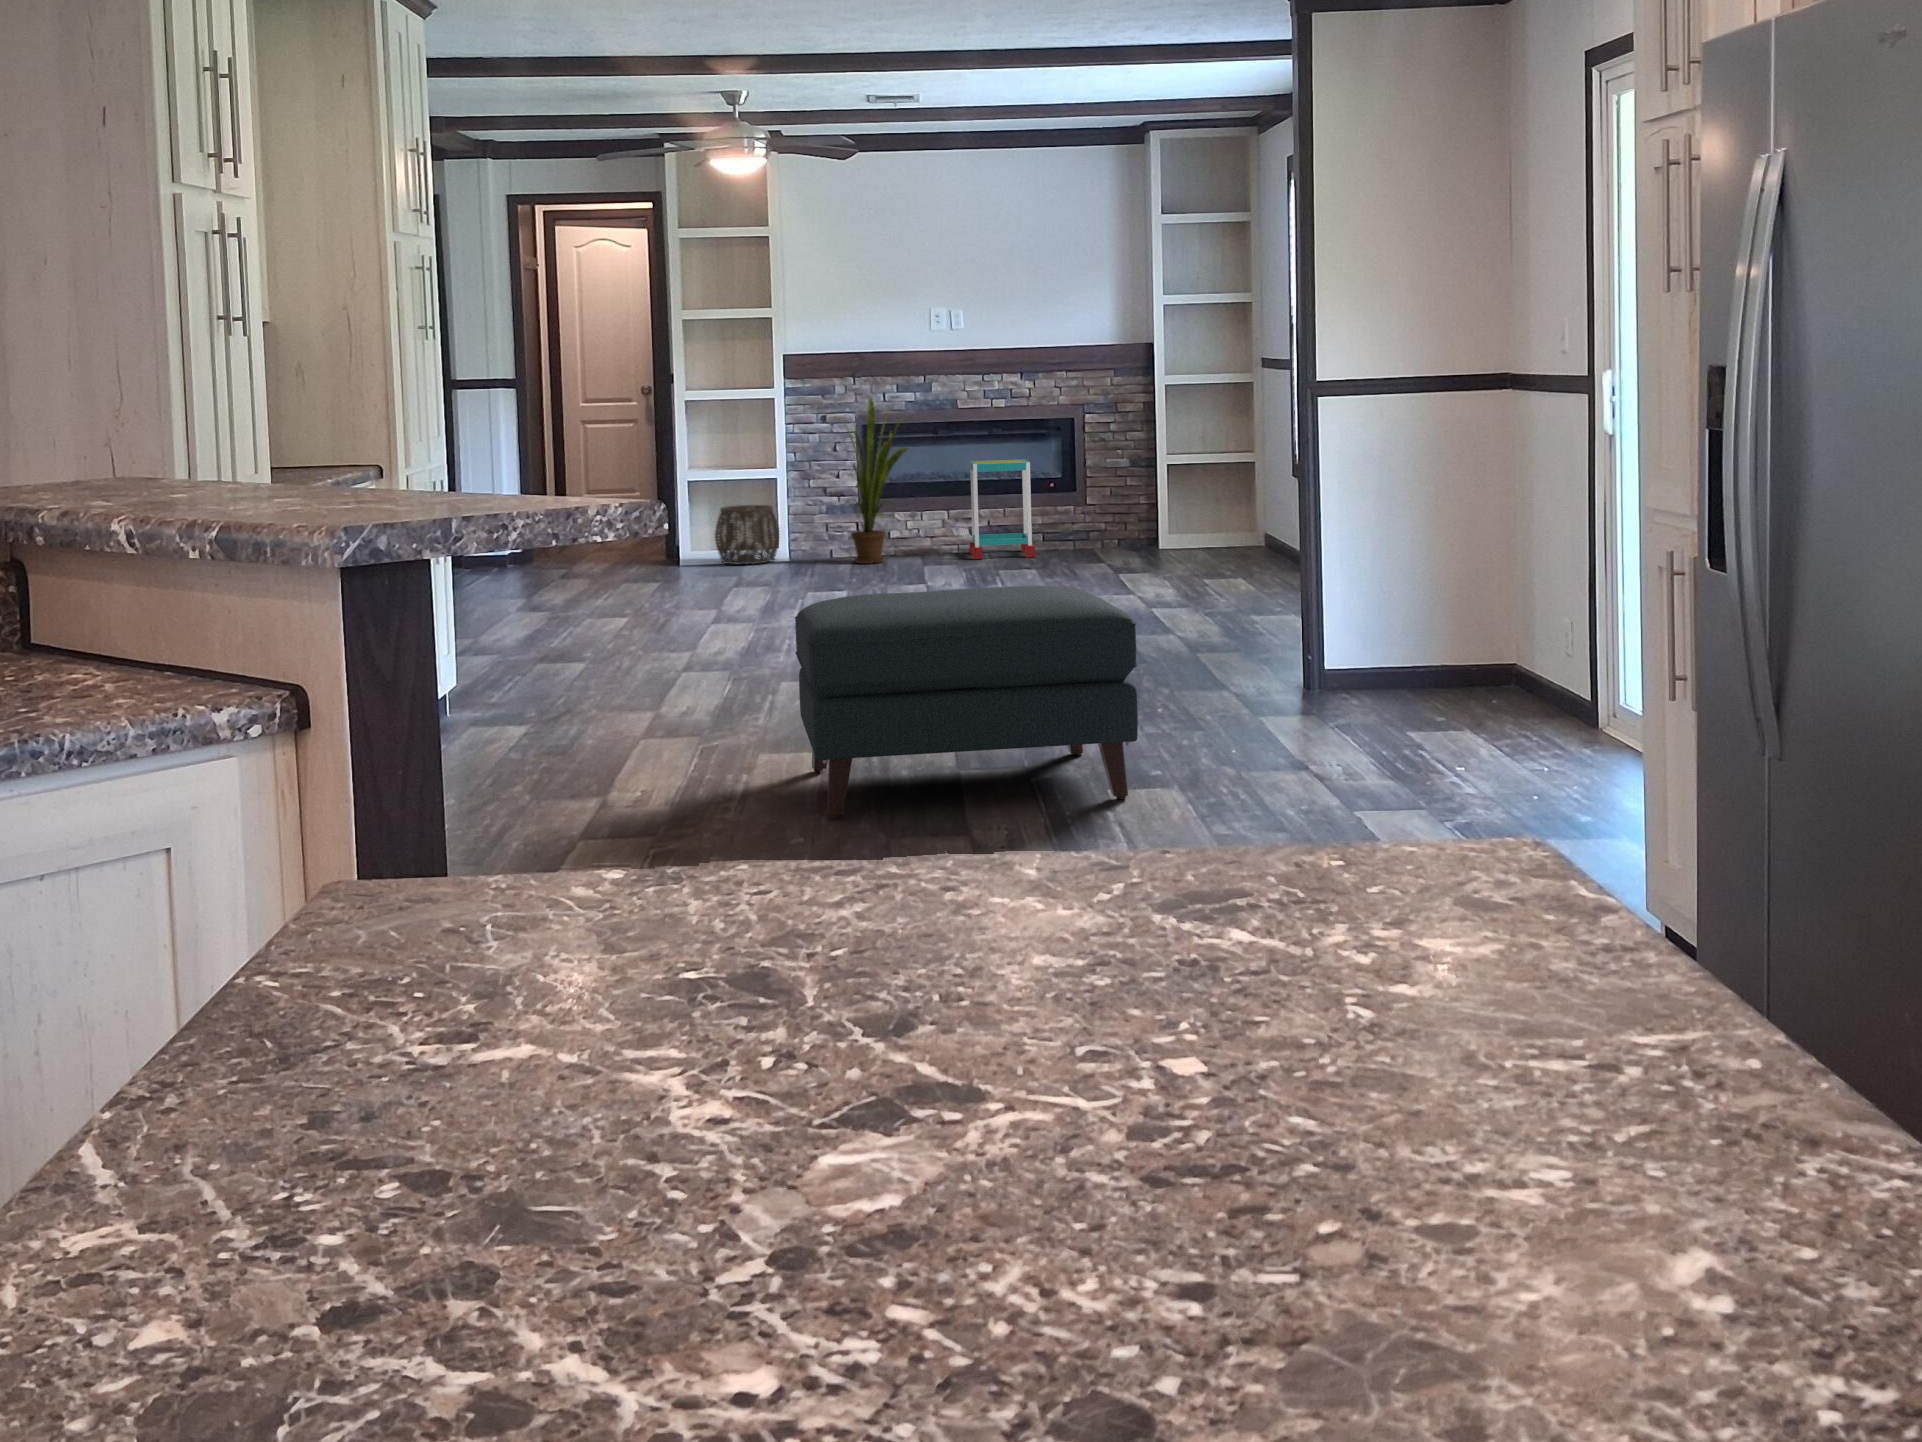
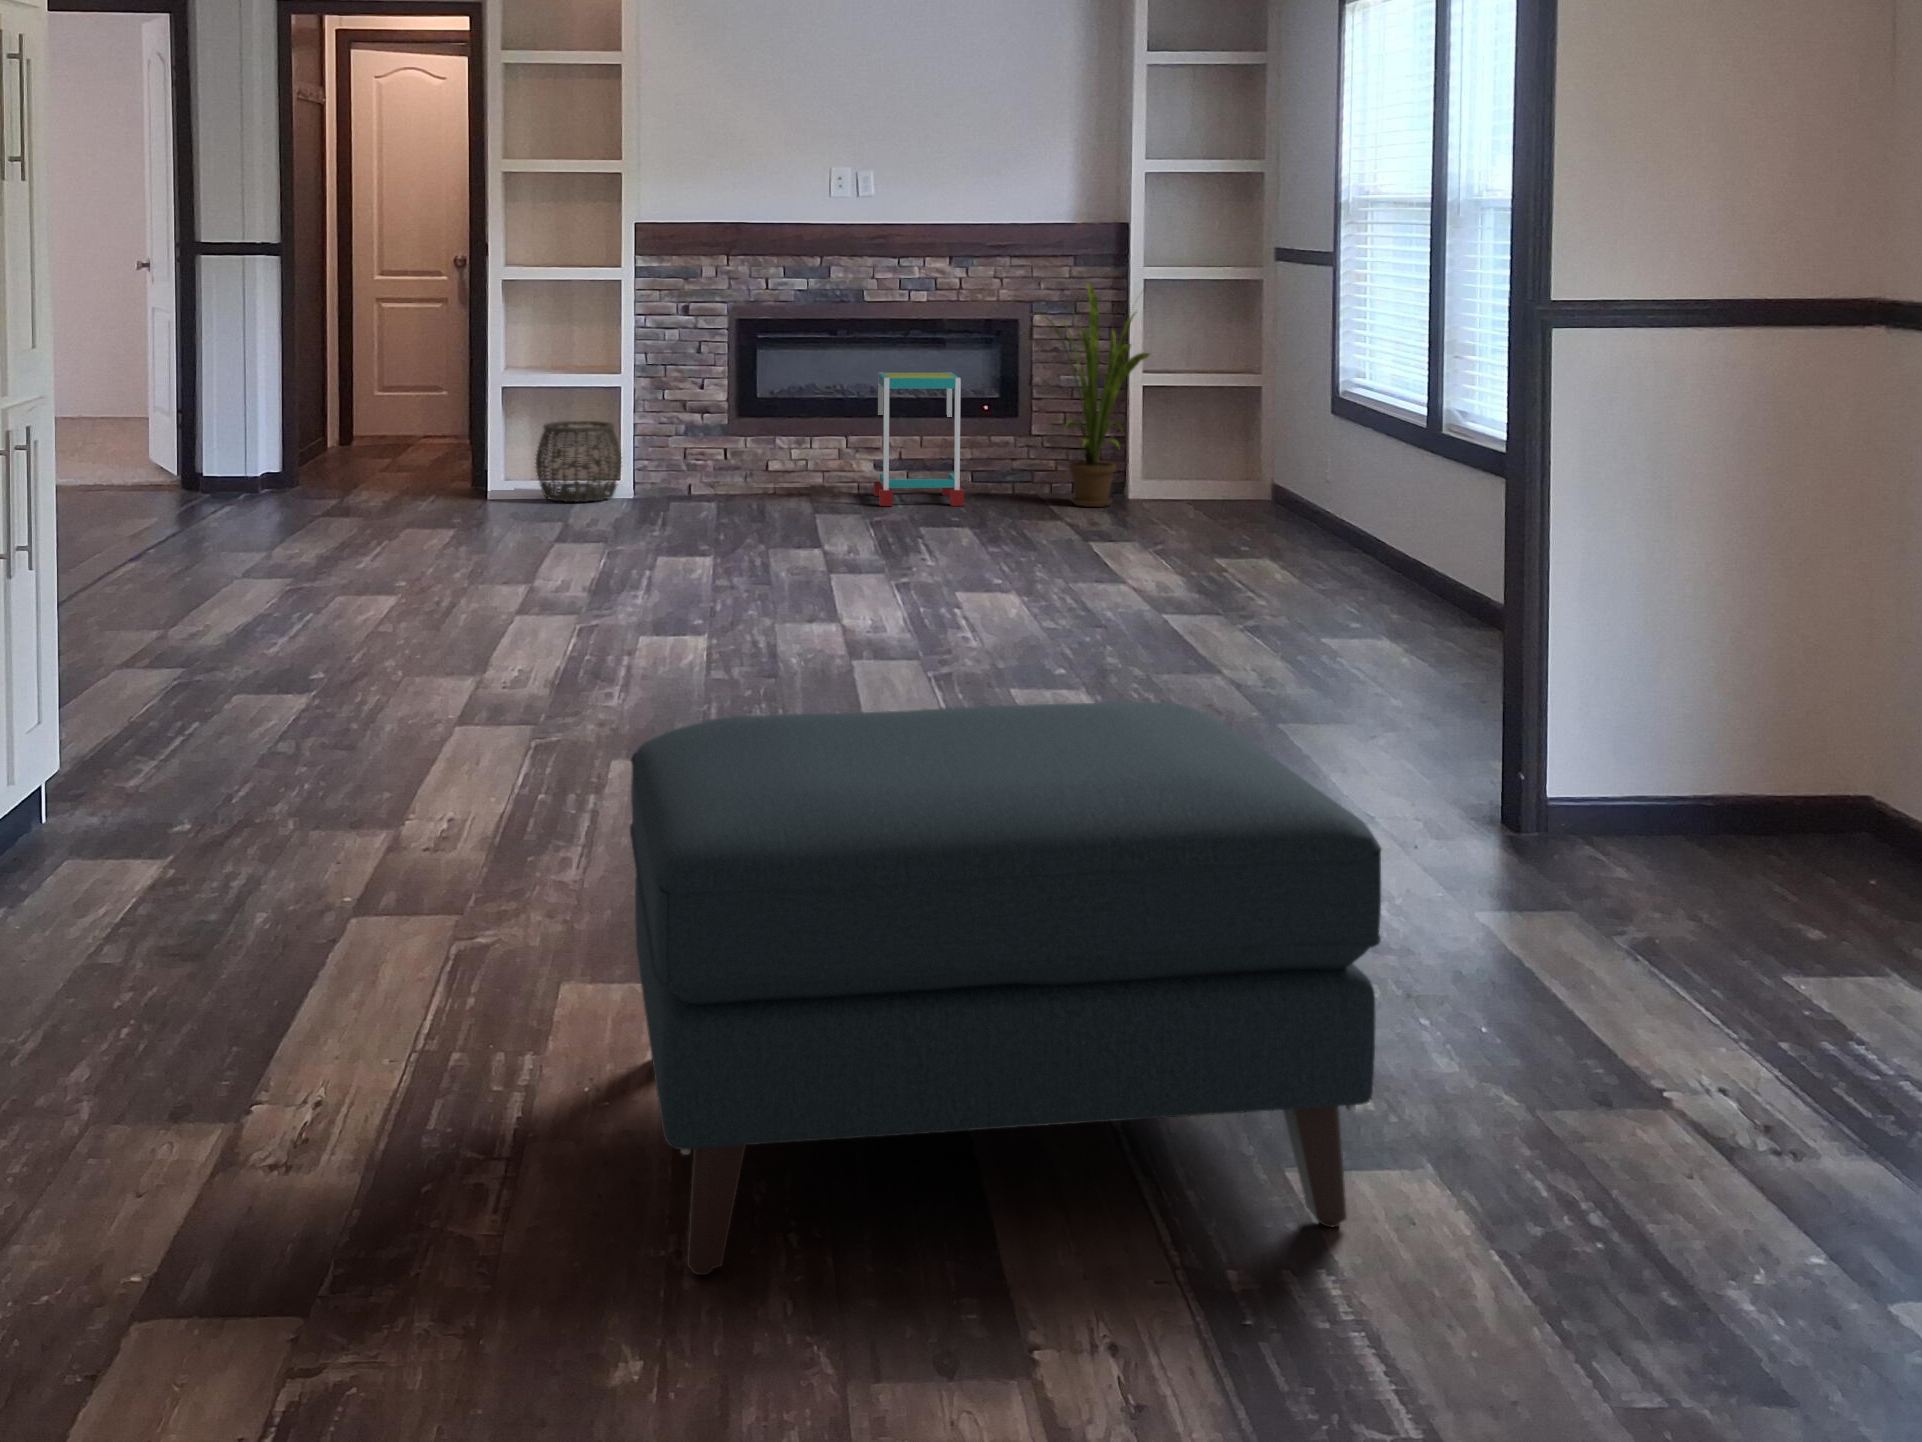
house plant: present [832,396,907,564] -> present [1034,283,1149,507]

